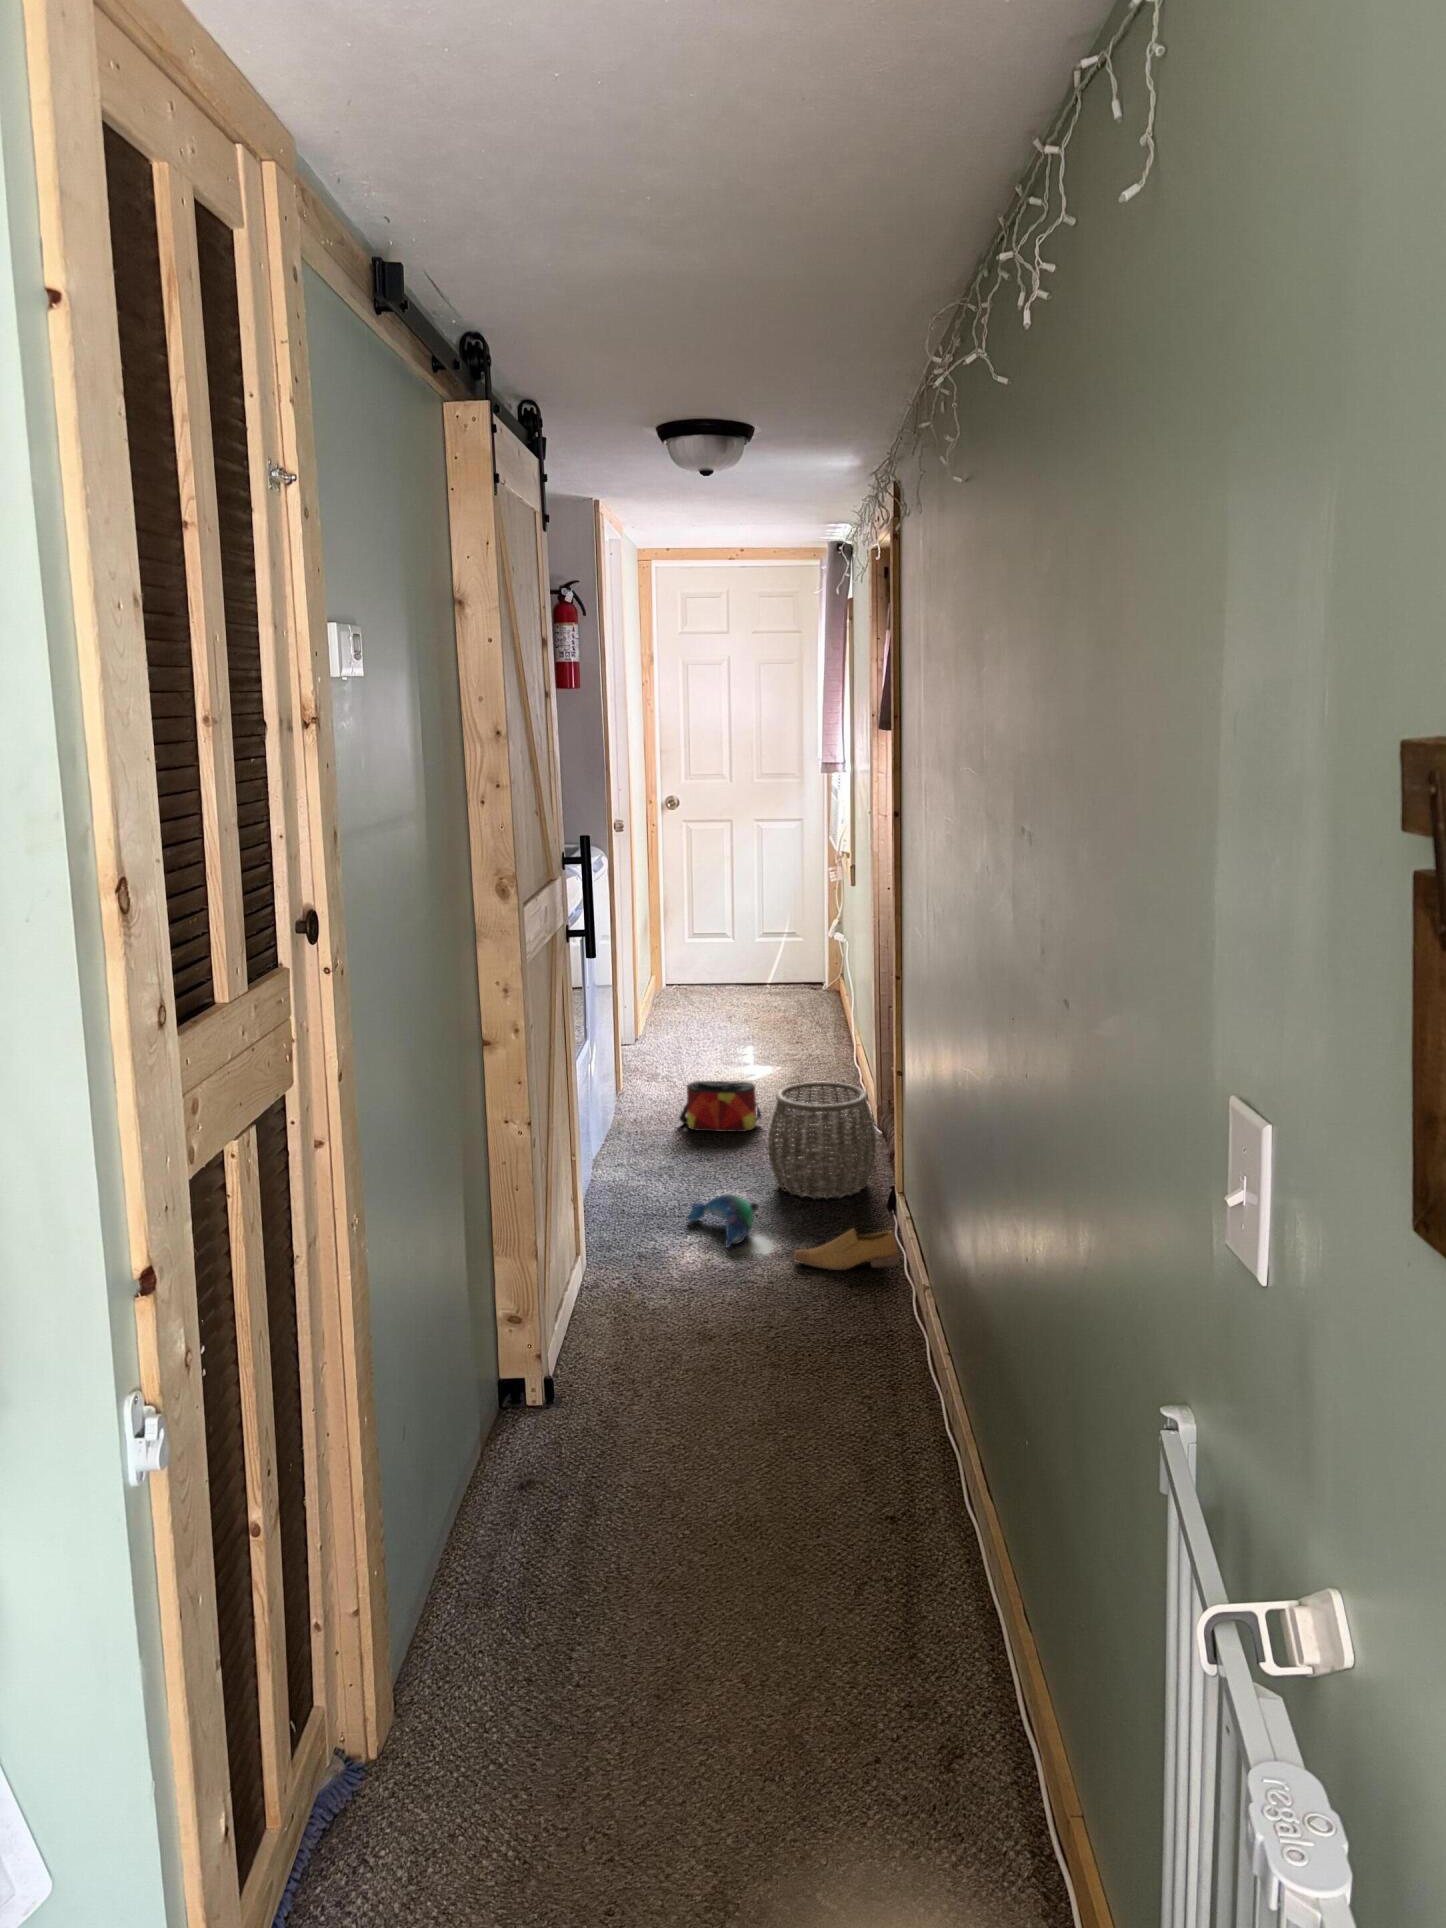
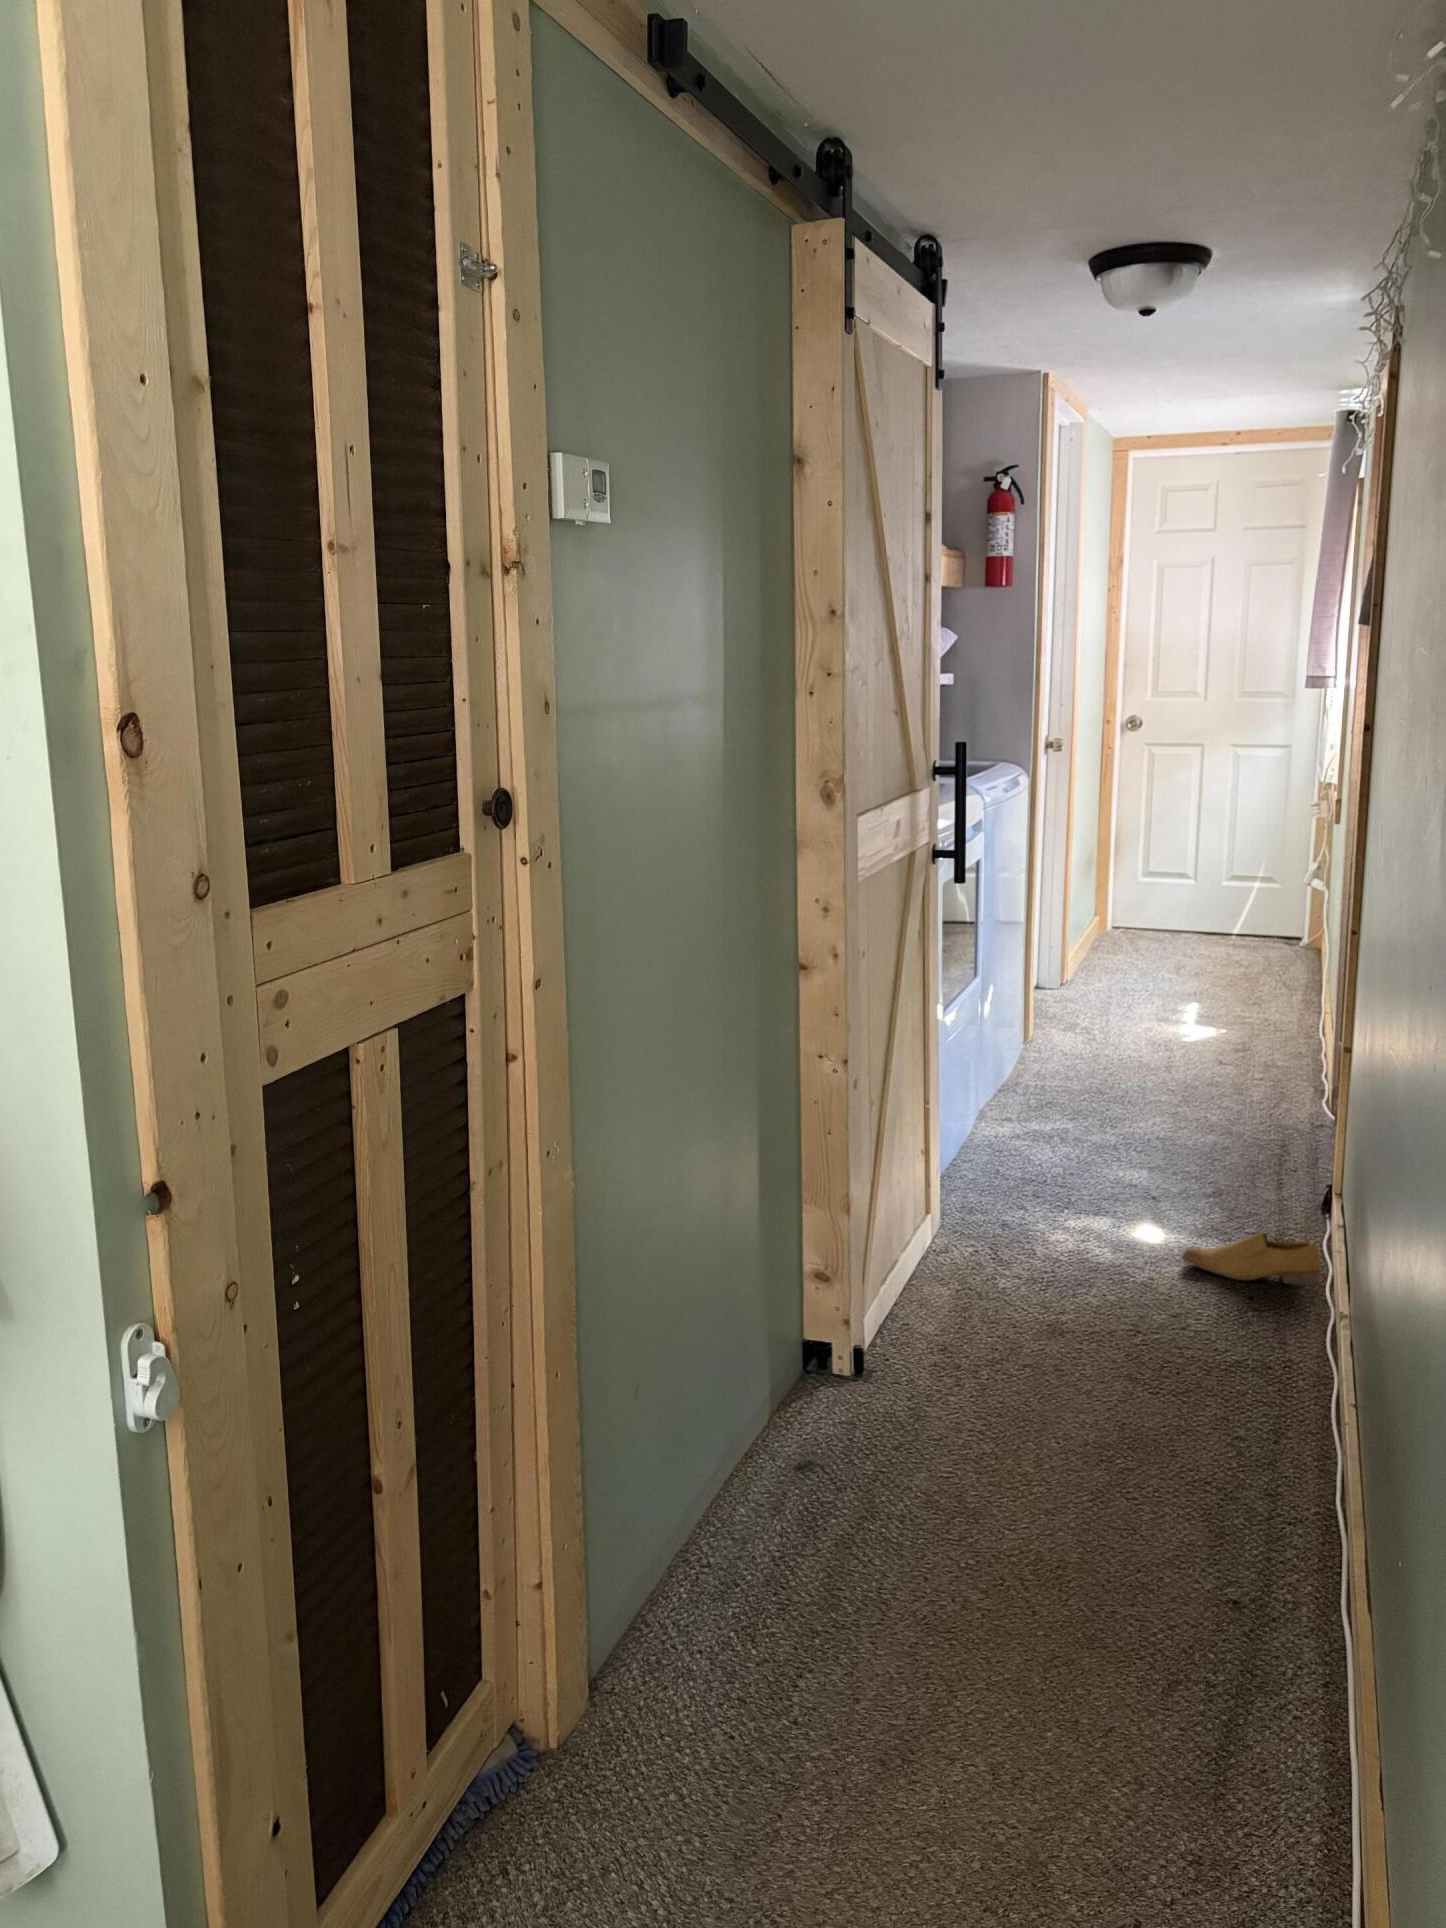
bag: present [679,1081,761,1132] -> none [1085,1036,1185,1100]
woven basket: present [767,1082,877,1199] -> none [1174,1049,1319,1193]
plush toy: present [688,1194,758,1247] -> none [1065,1170,1150,1233]

